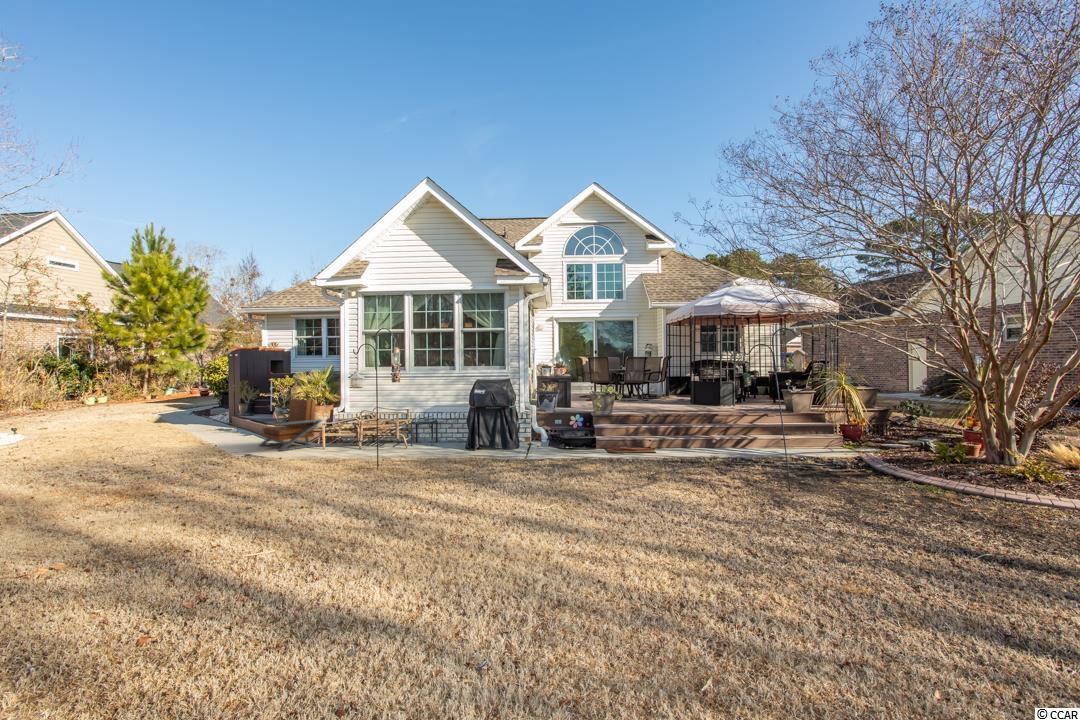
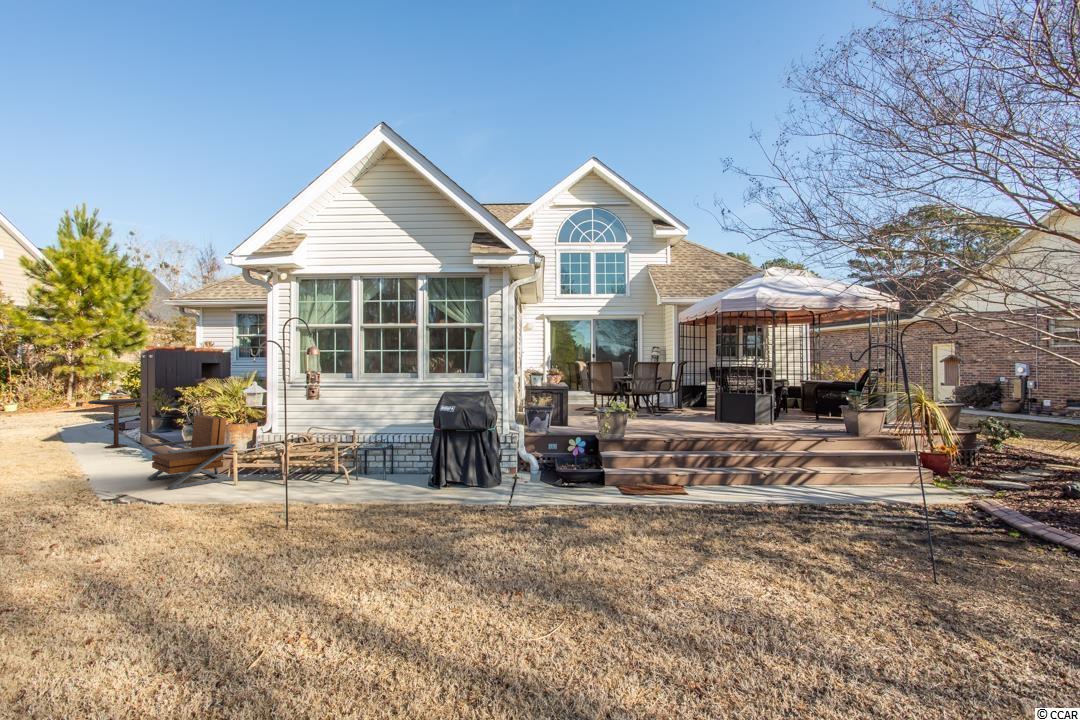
pedestal table: none [193,389,234,427] -> present [88,399,143,448]

